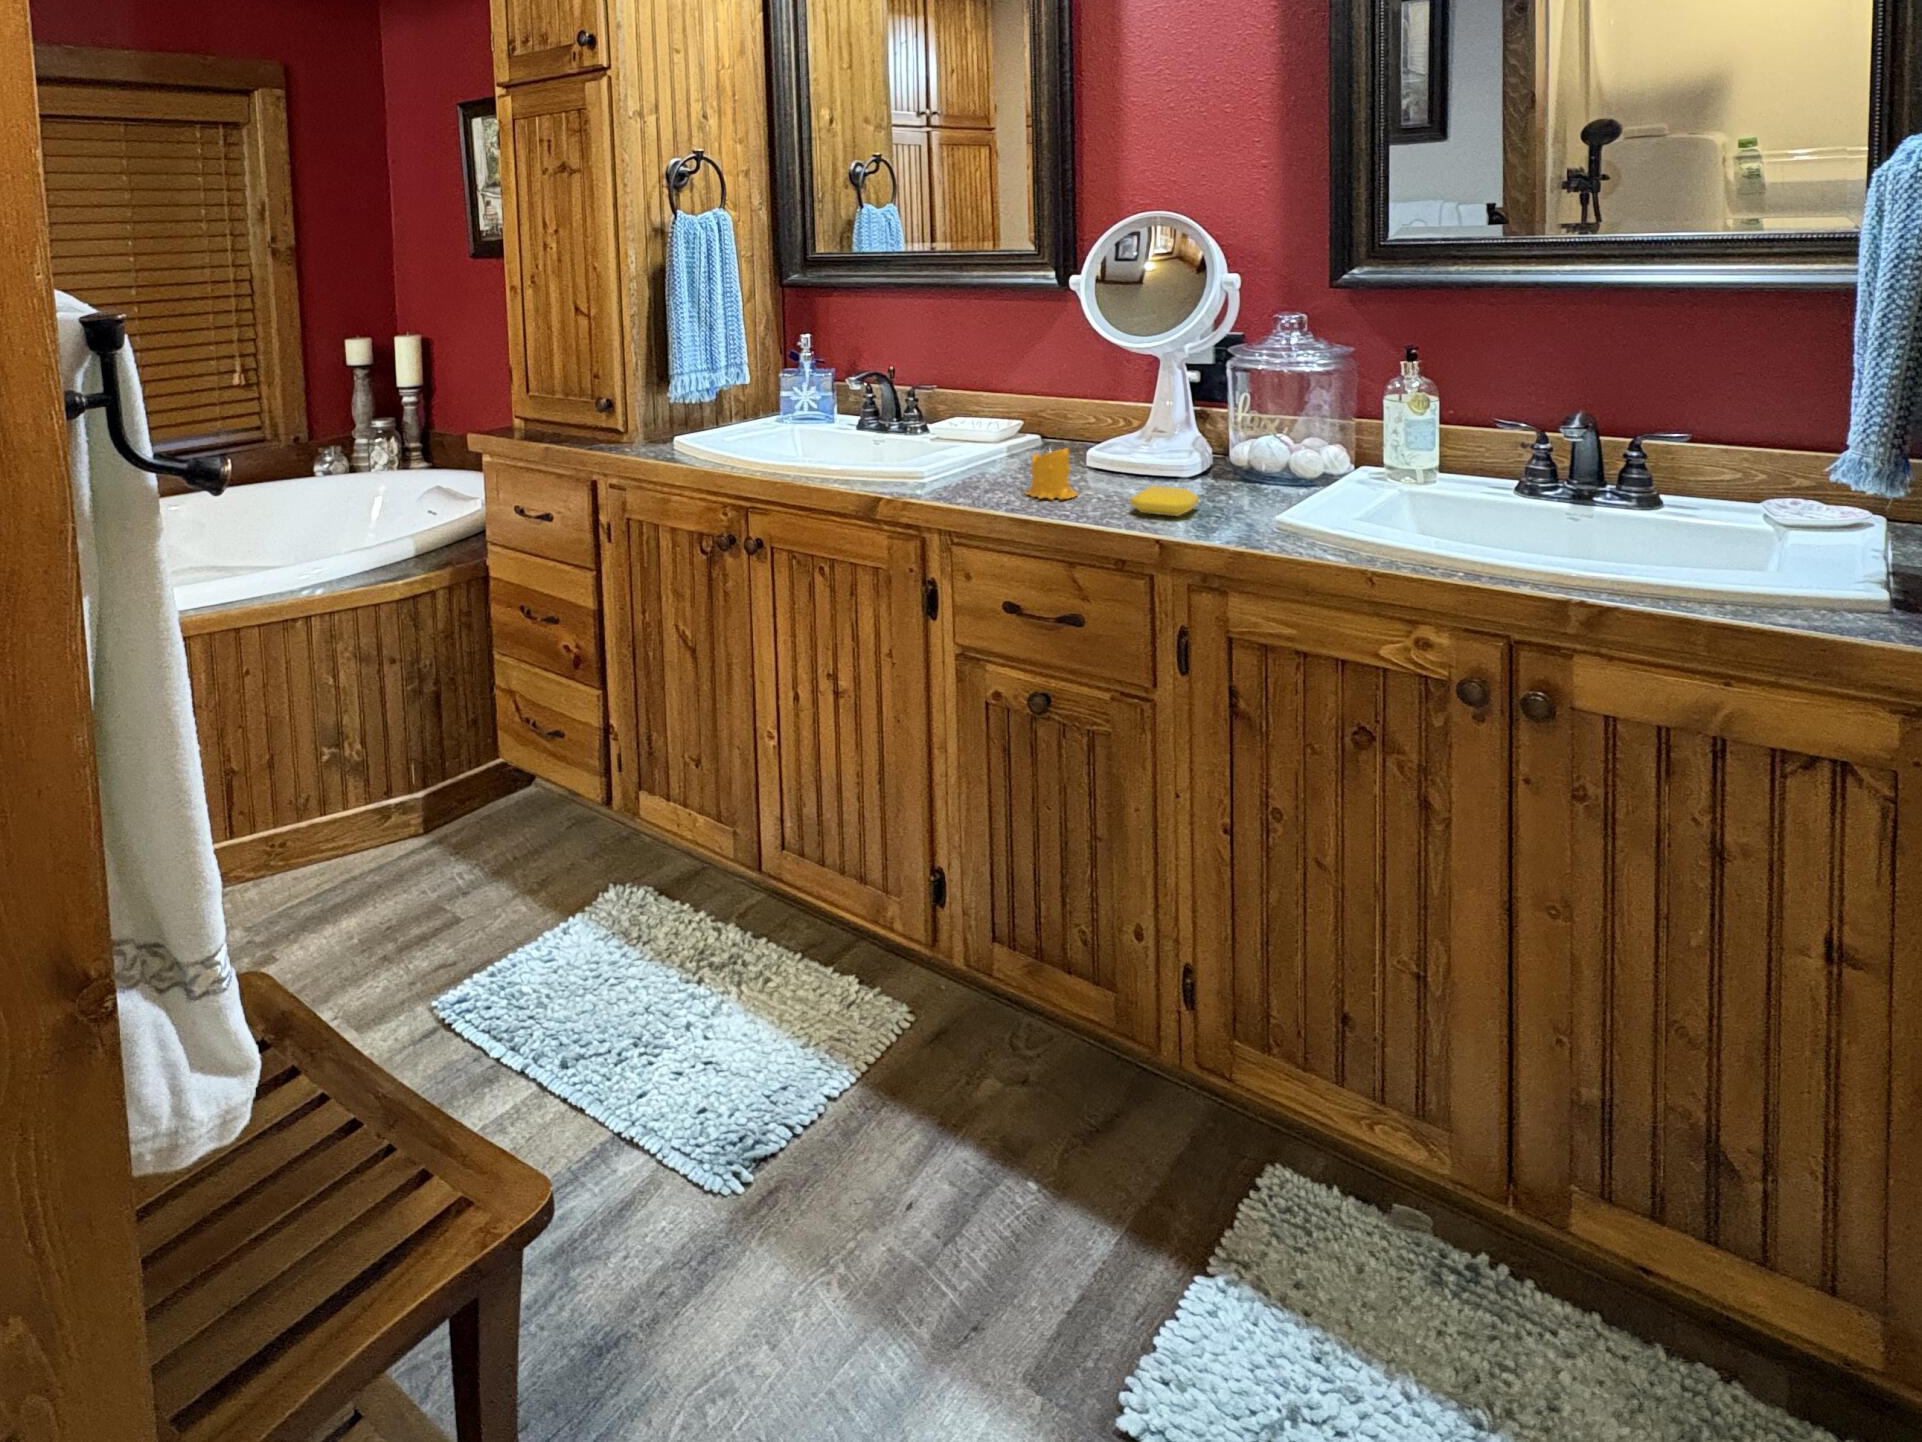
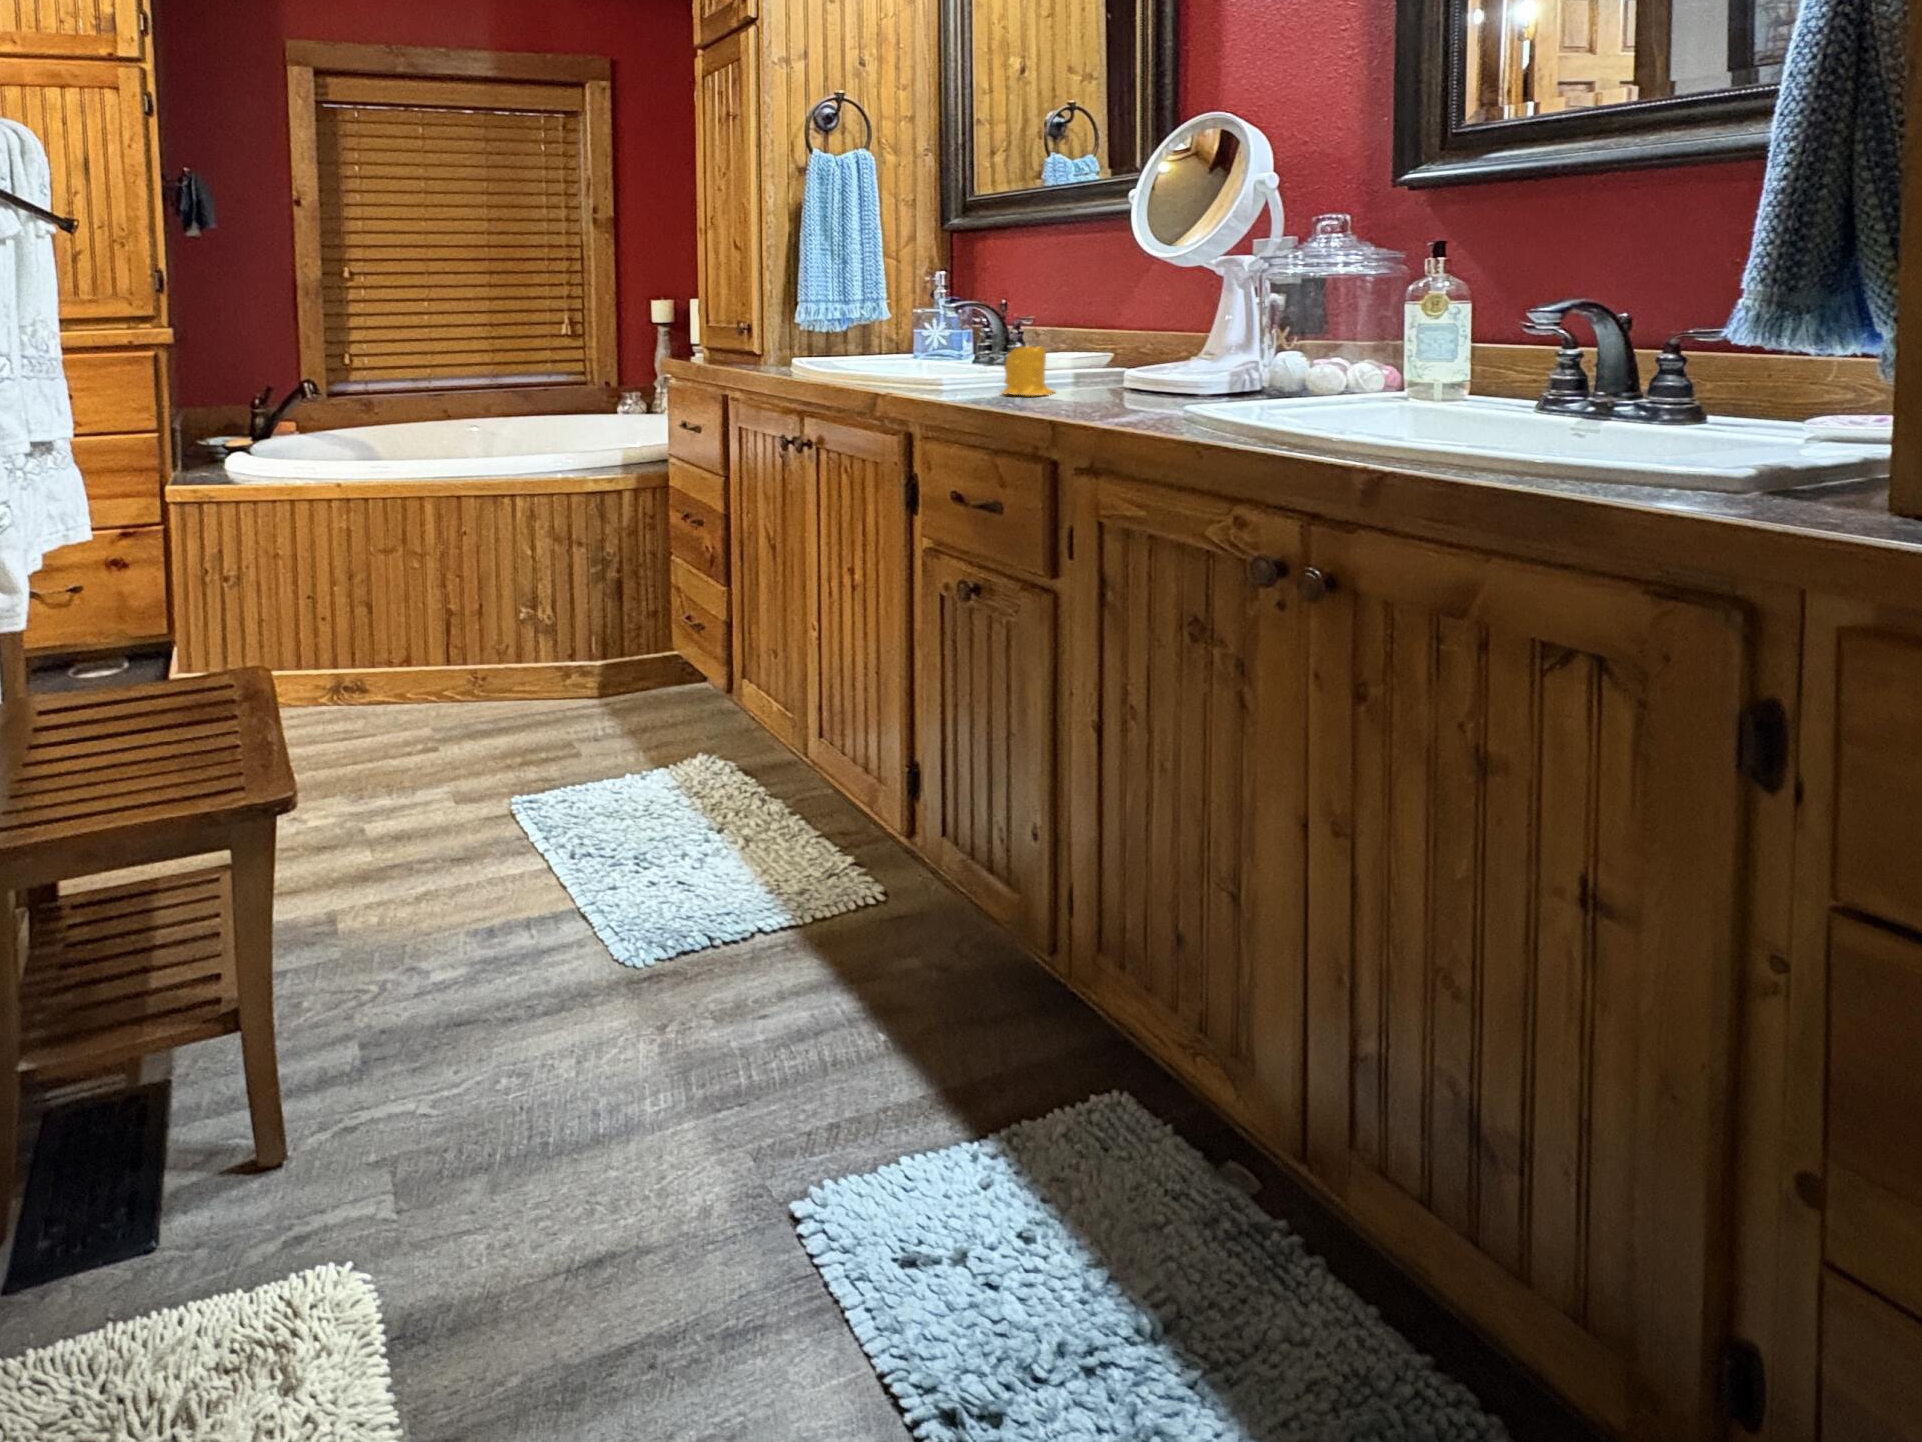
soap bar: present [1130,486,1199,516] -> none [1064,381,1137,406]

